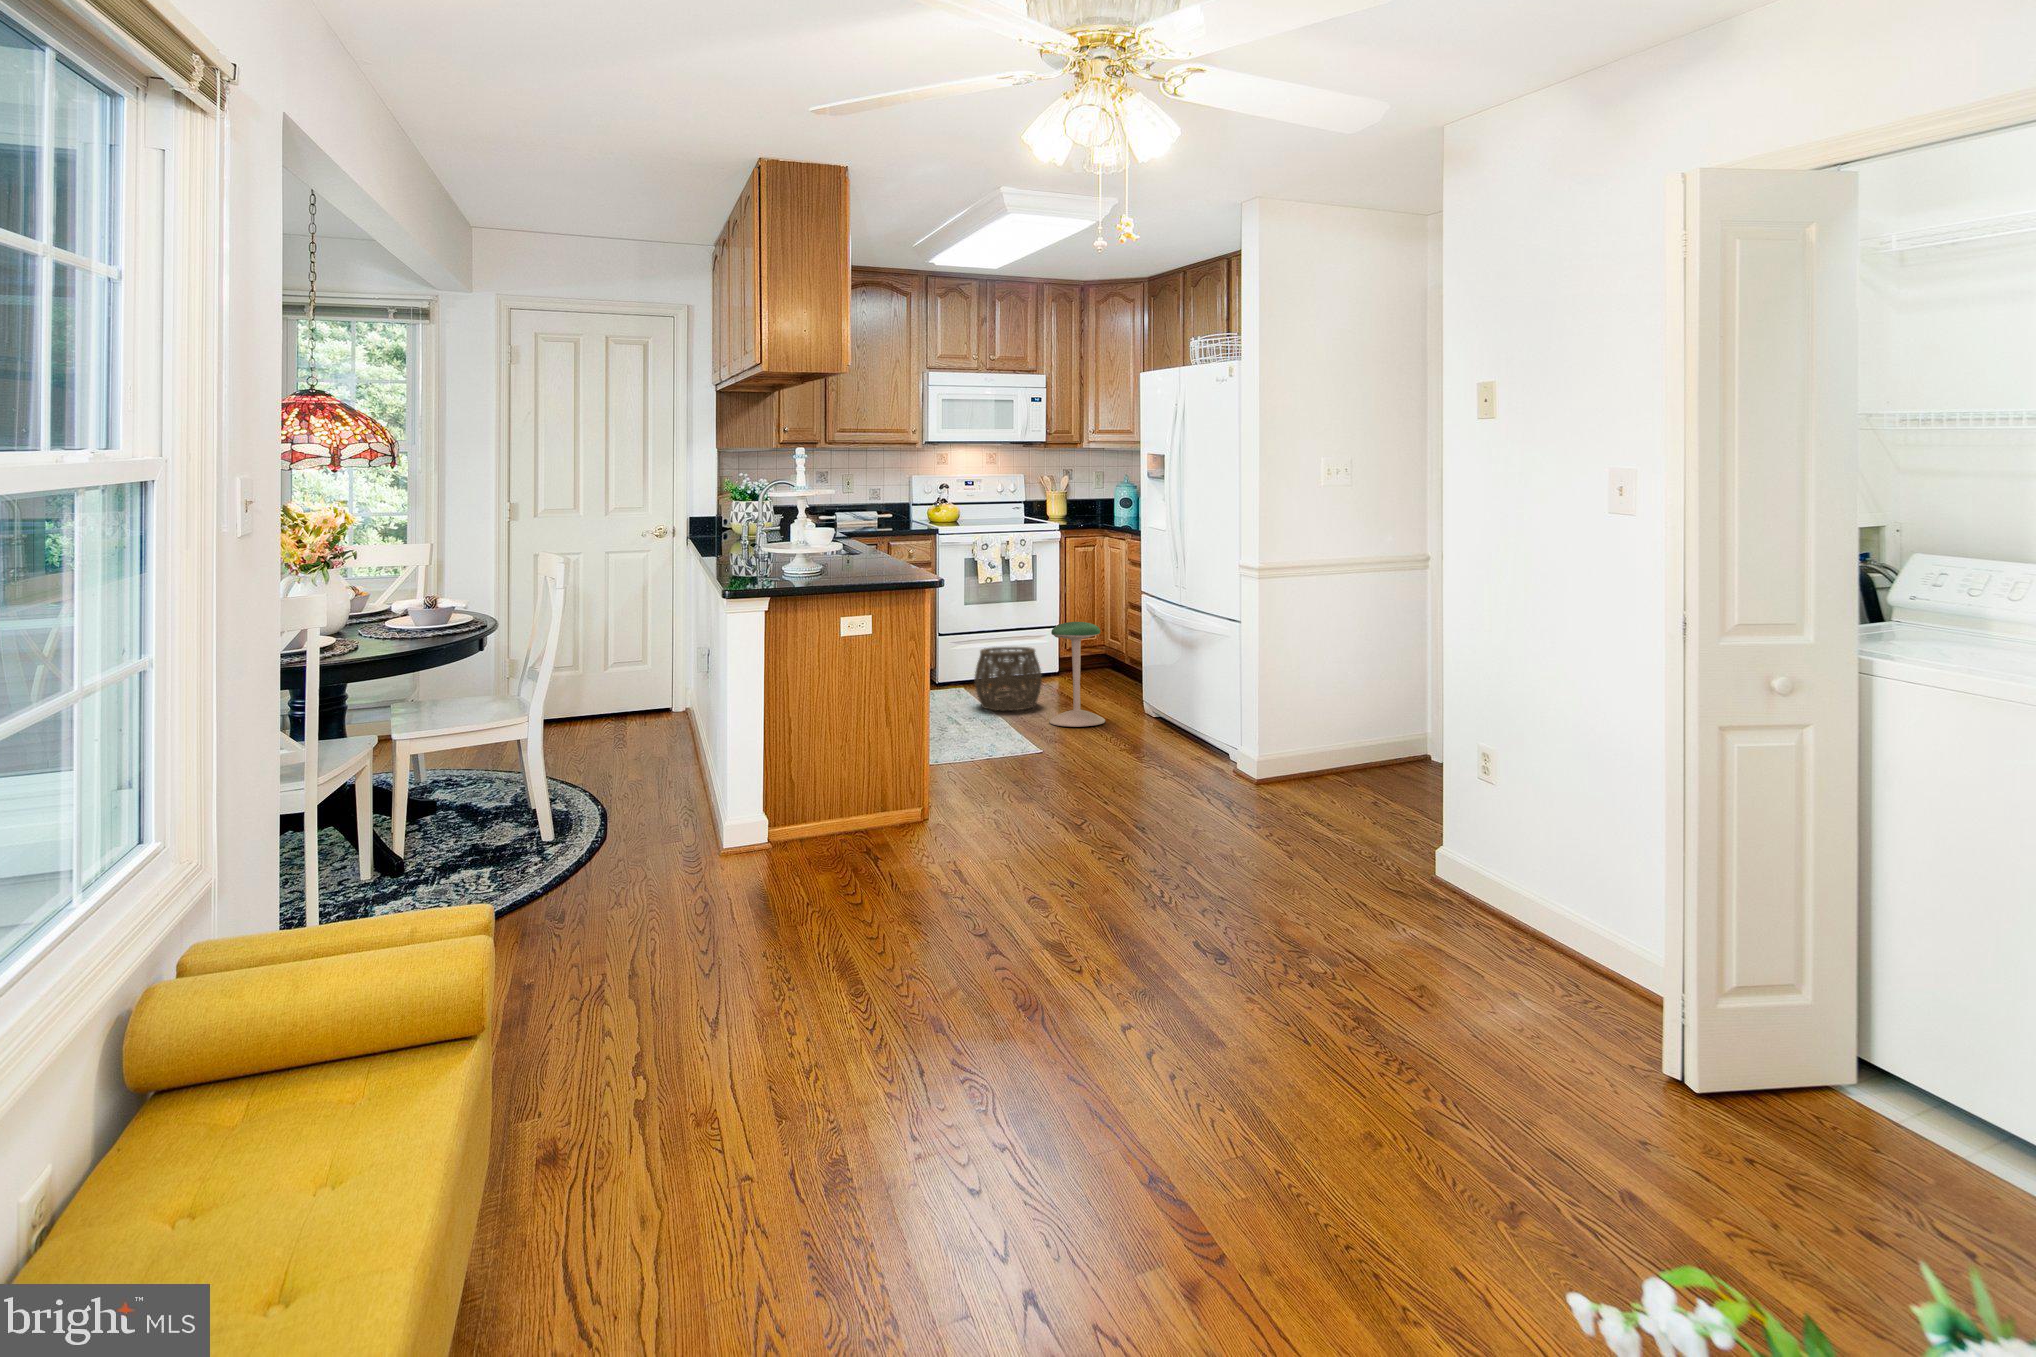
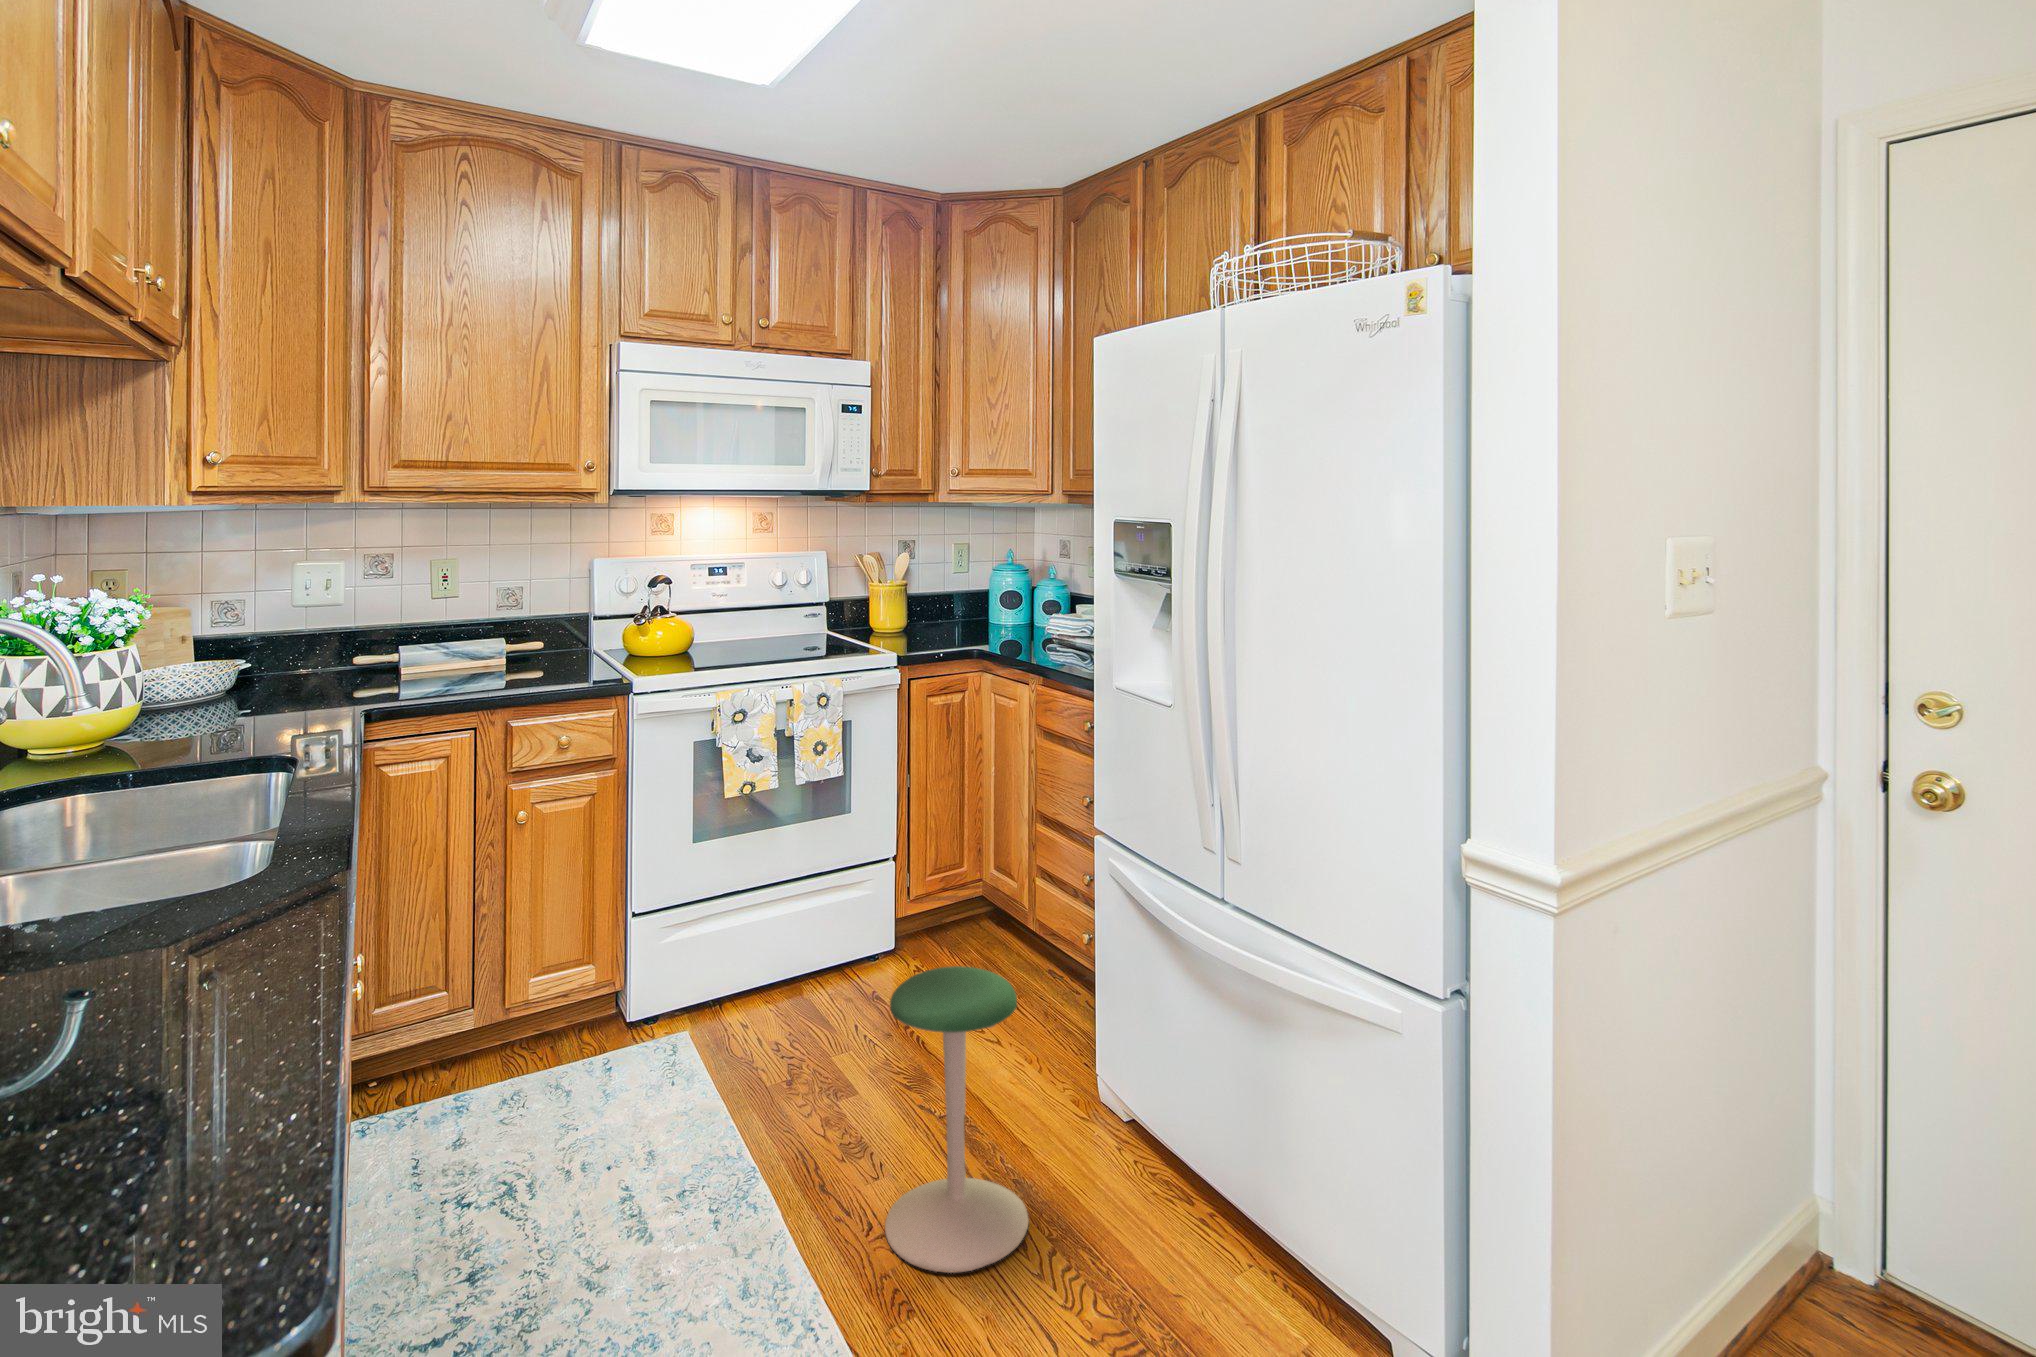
woven basket: present [975,647,1042,711] -> none [698,971,866,1164]

